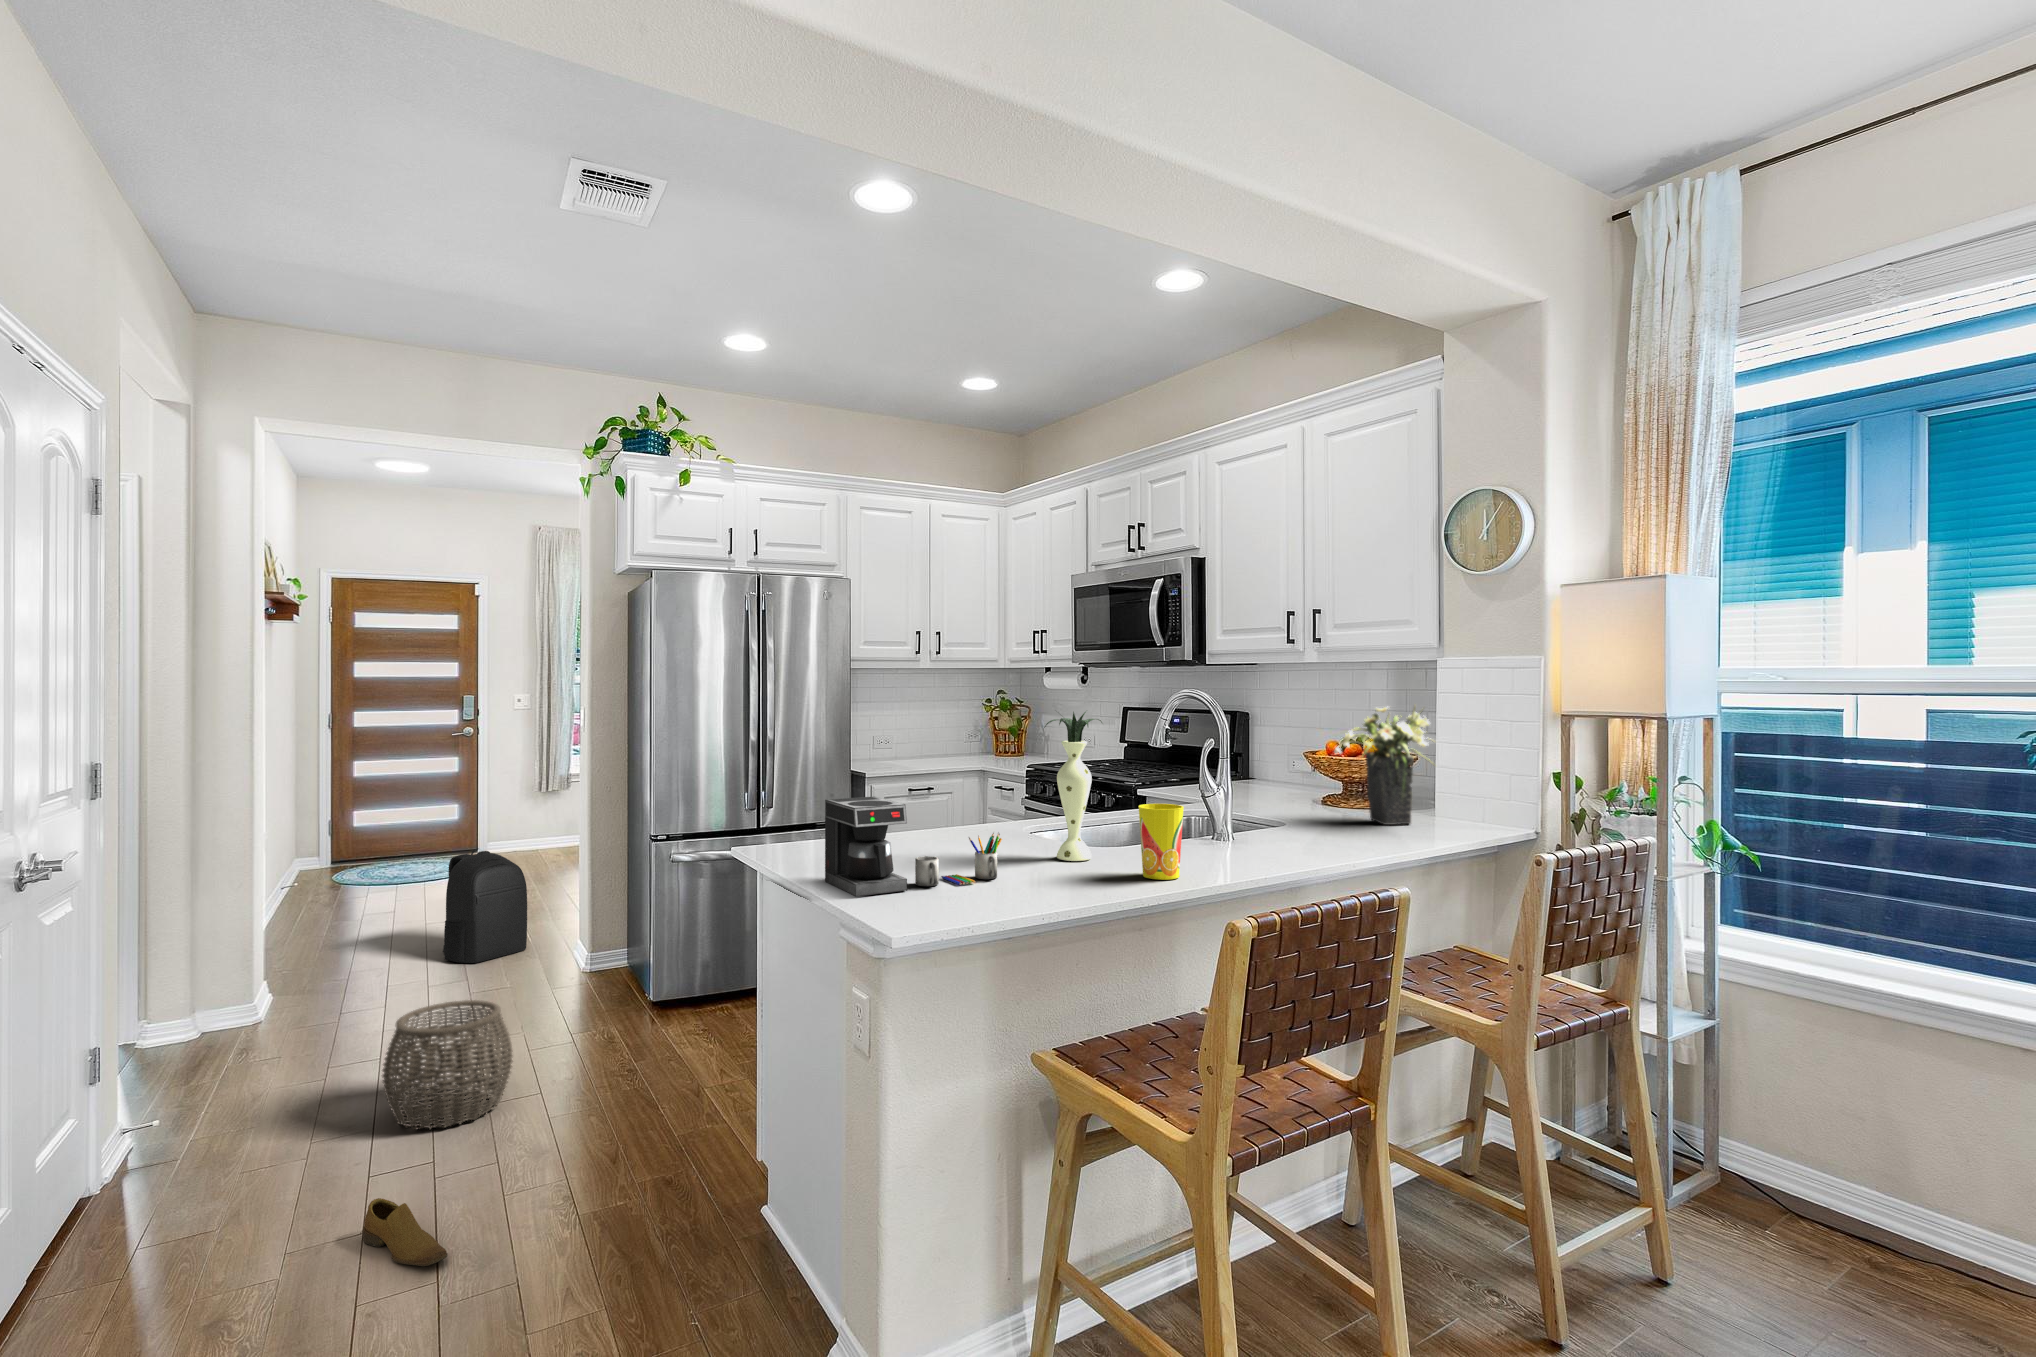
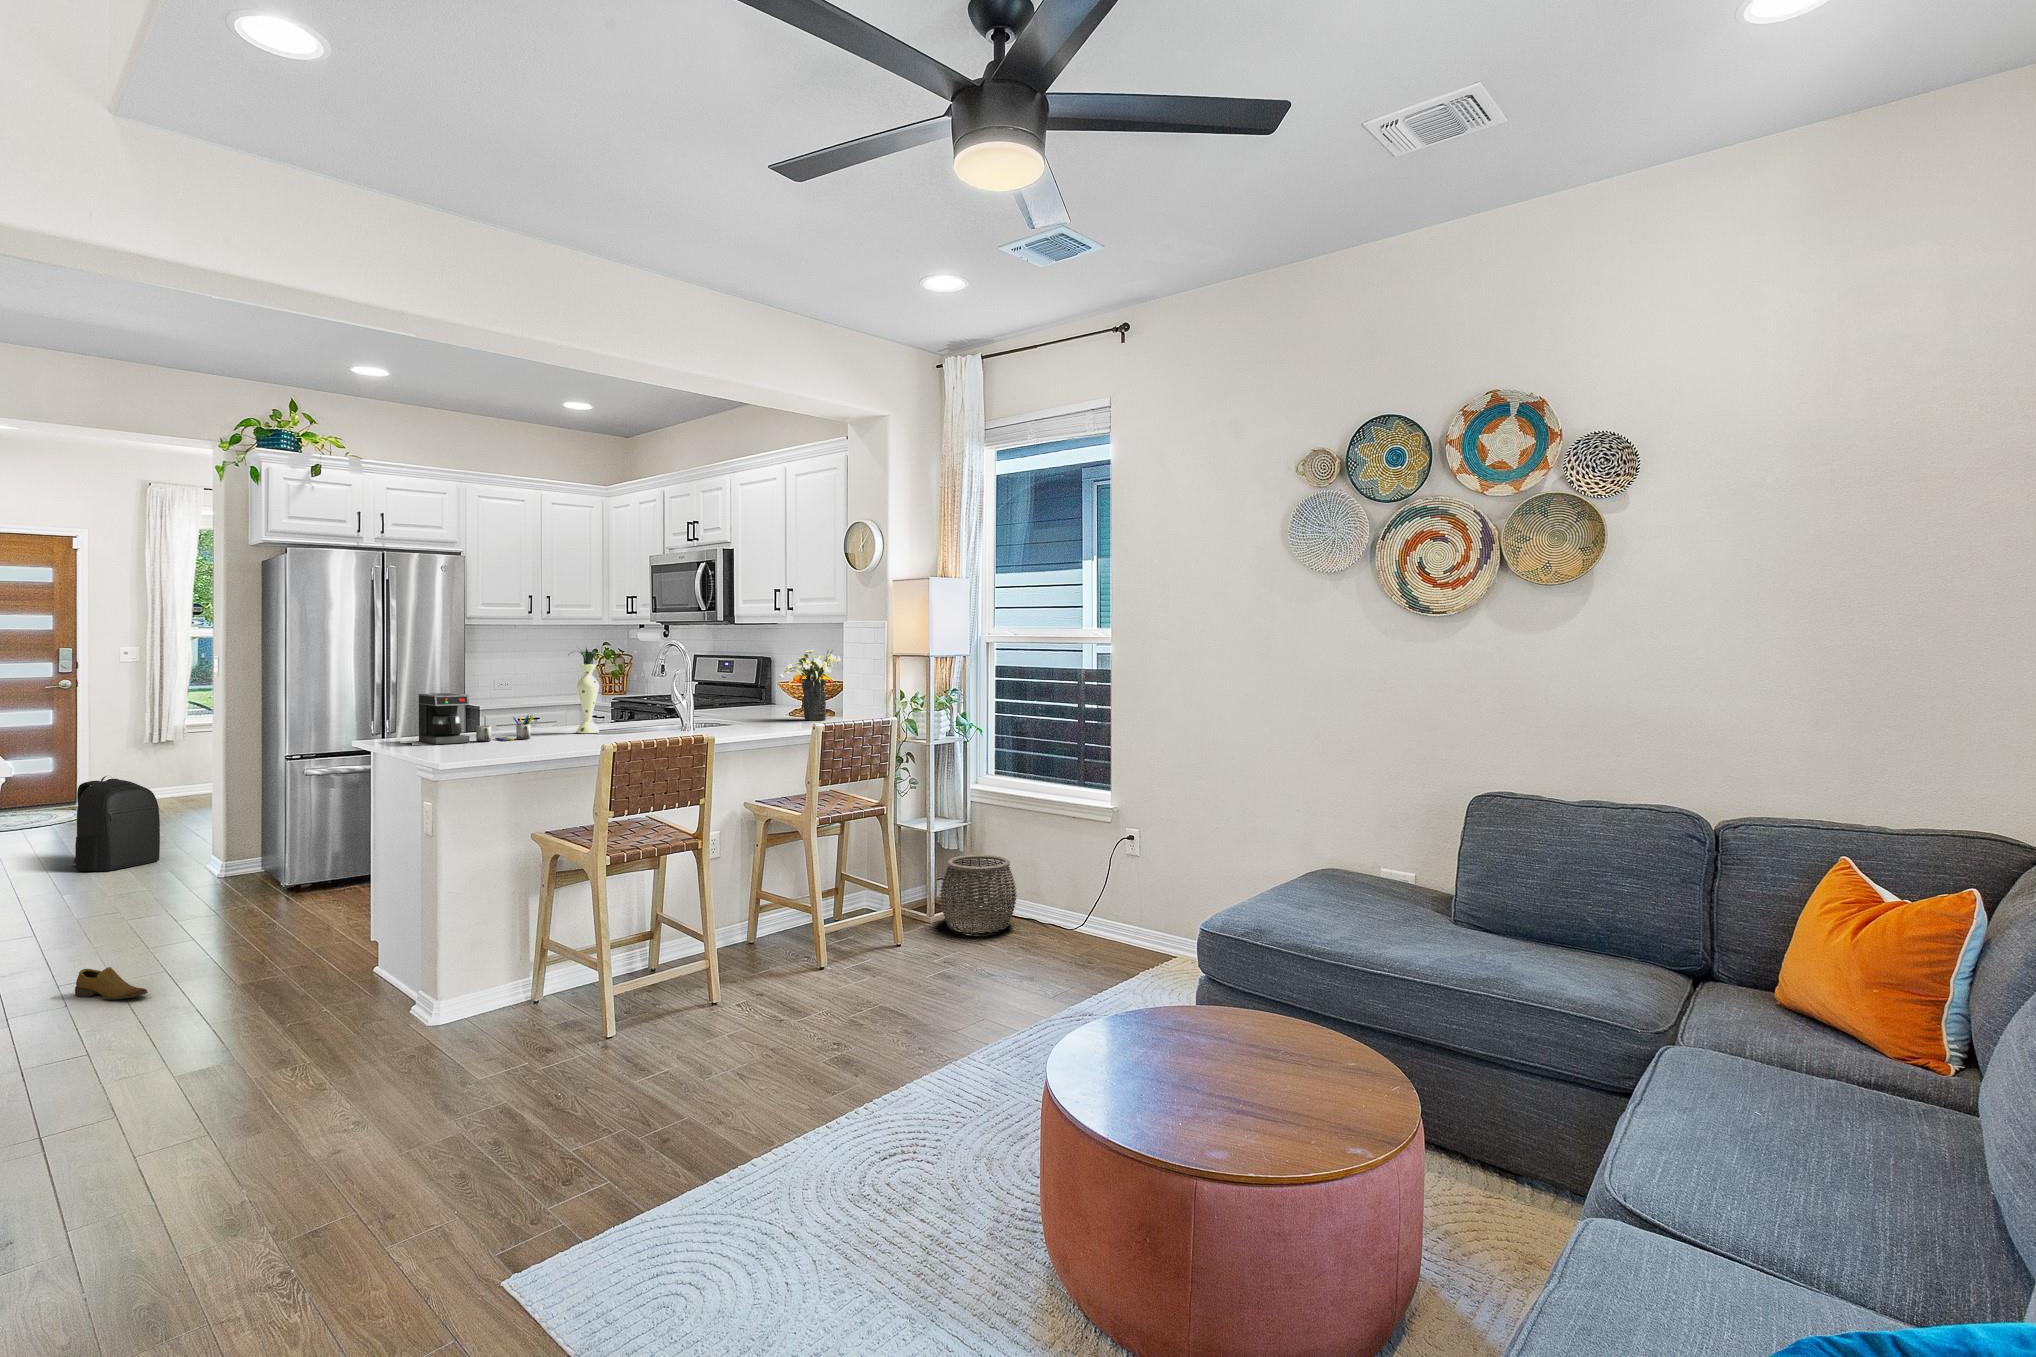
cup: present [1139,804,1184,880] -> none [617,698,644,737]
woven basket: present [382,1000,513,1129] -> present [940,855,1017,934]

